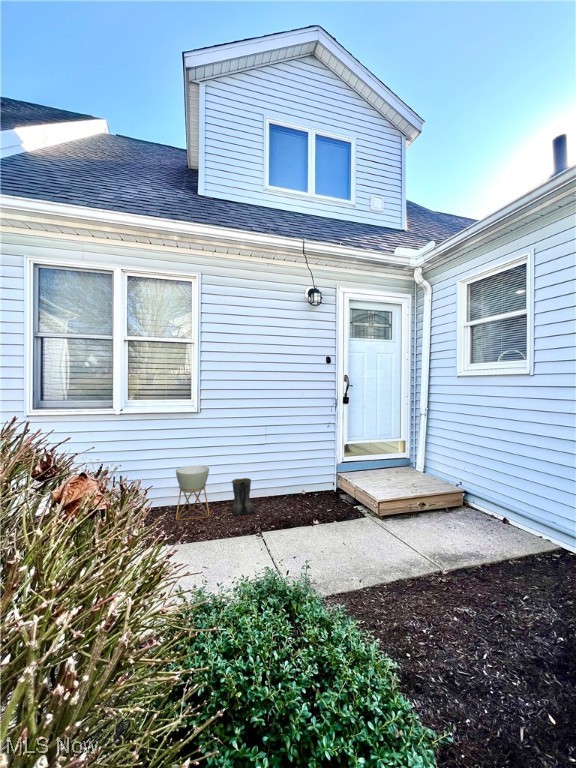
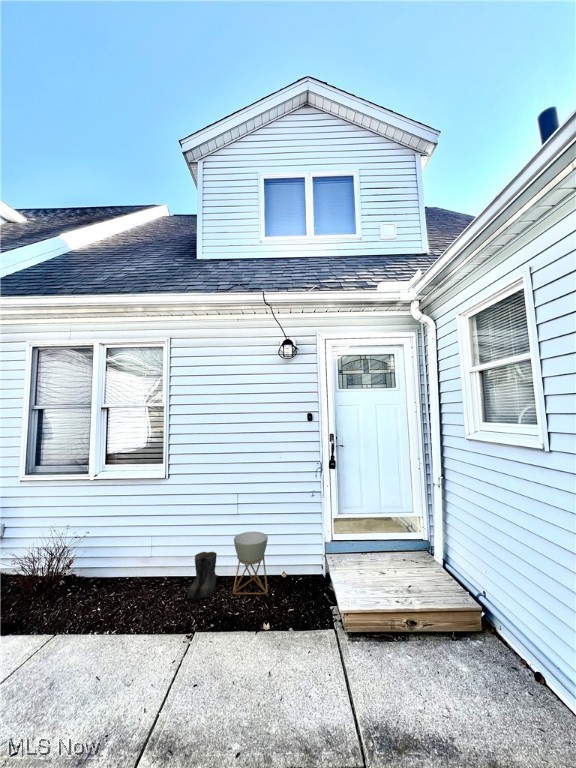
planter: present [176,465,209,521] -> present [233,532,268,594]

